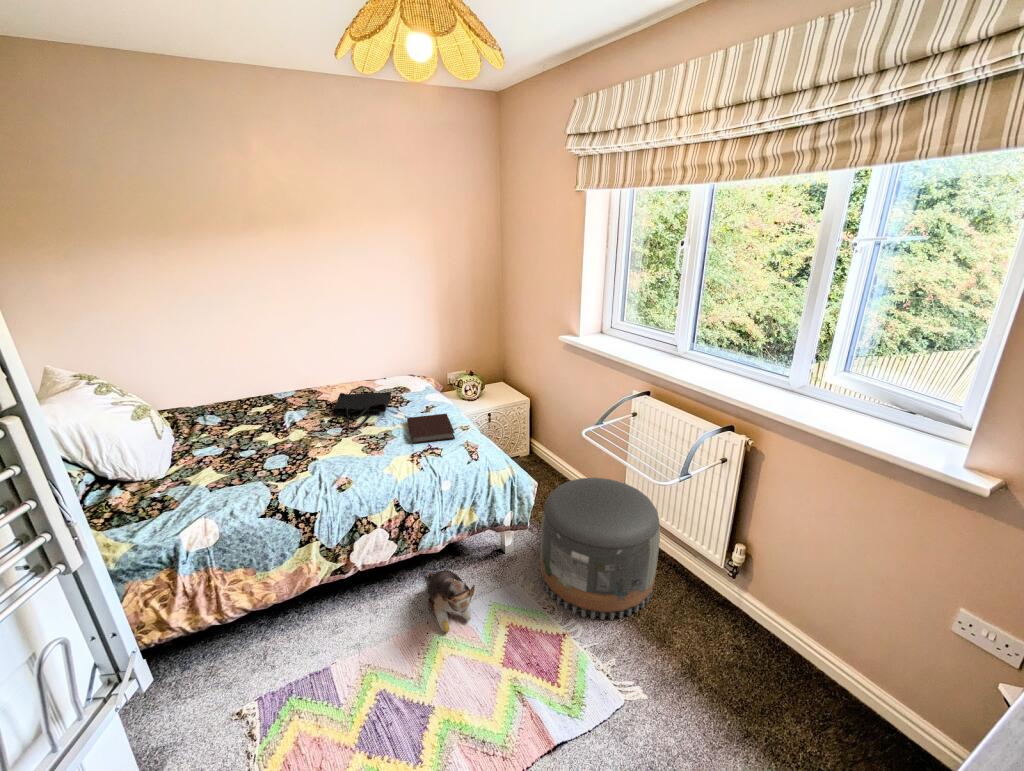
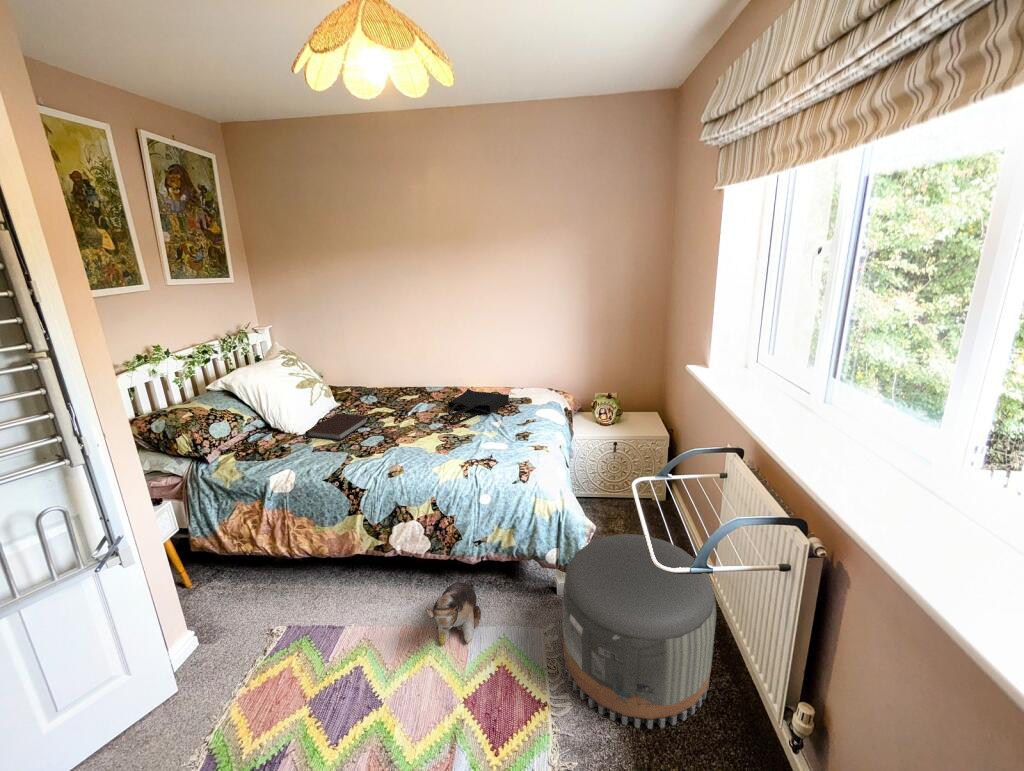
notebook: present [407,414,455,444] -> present [305,414,369,440]

